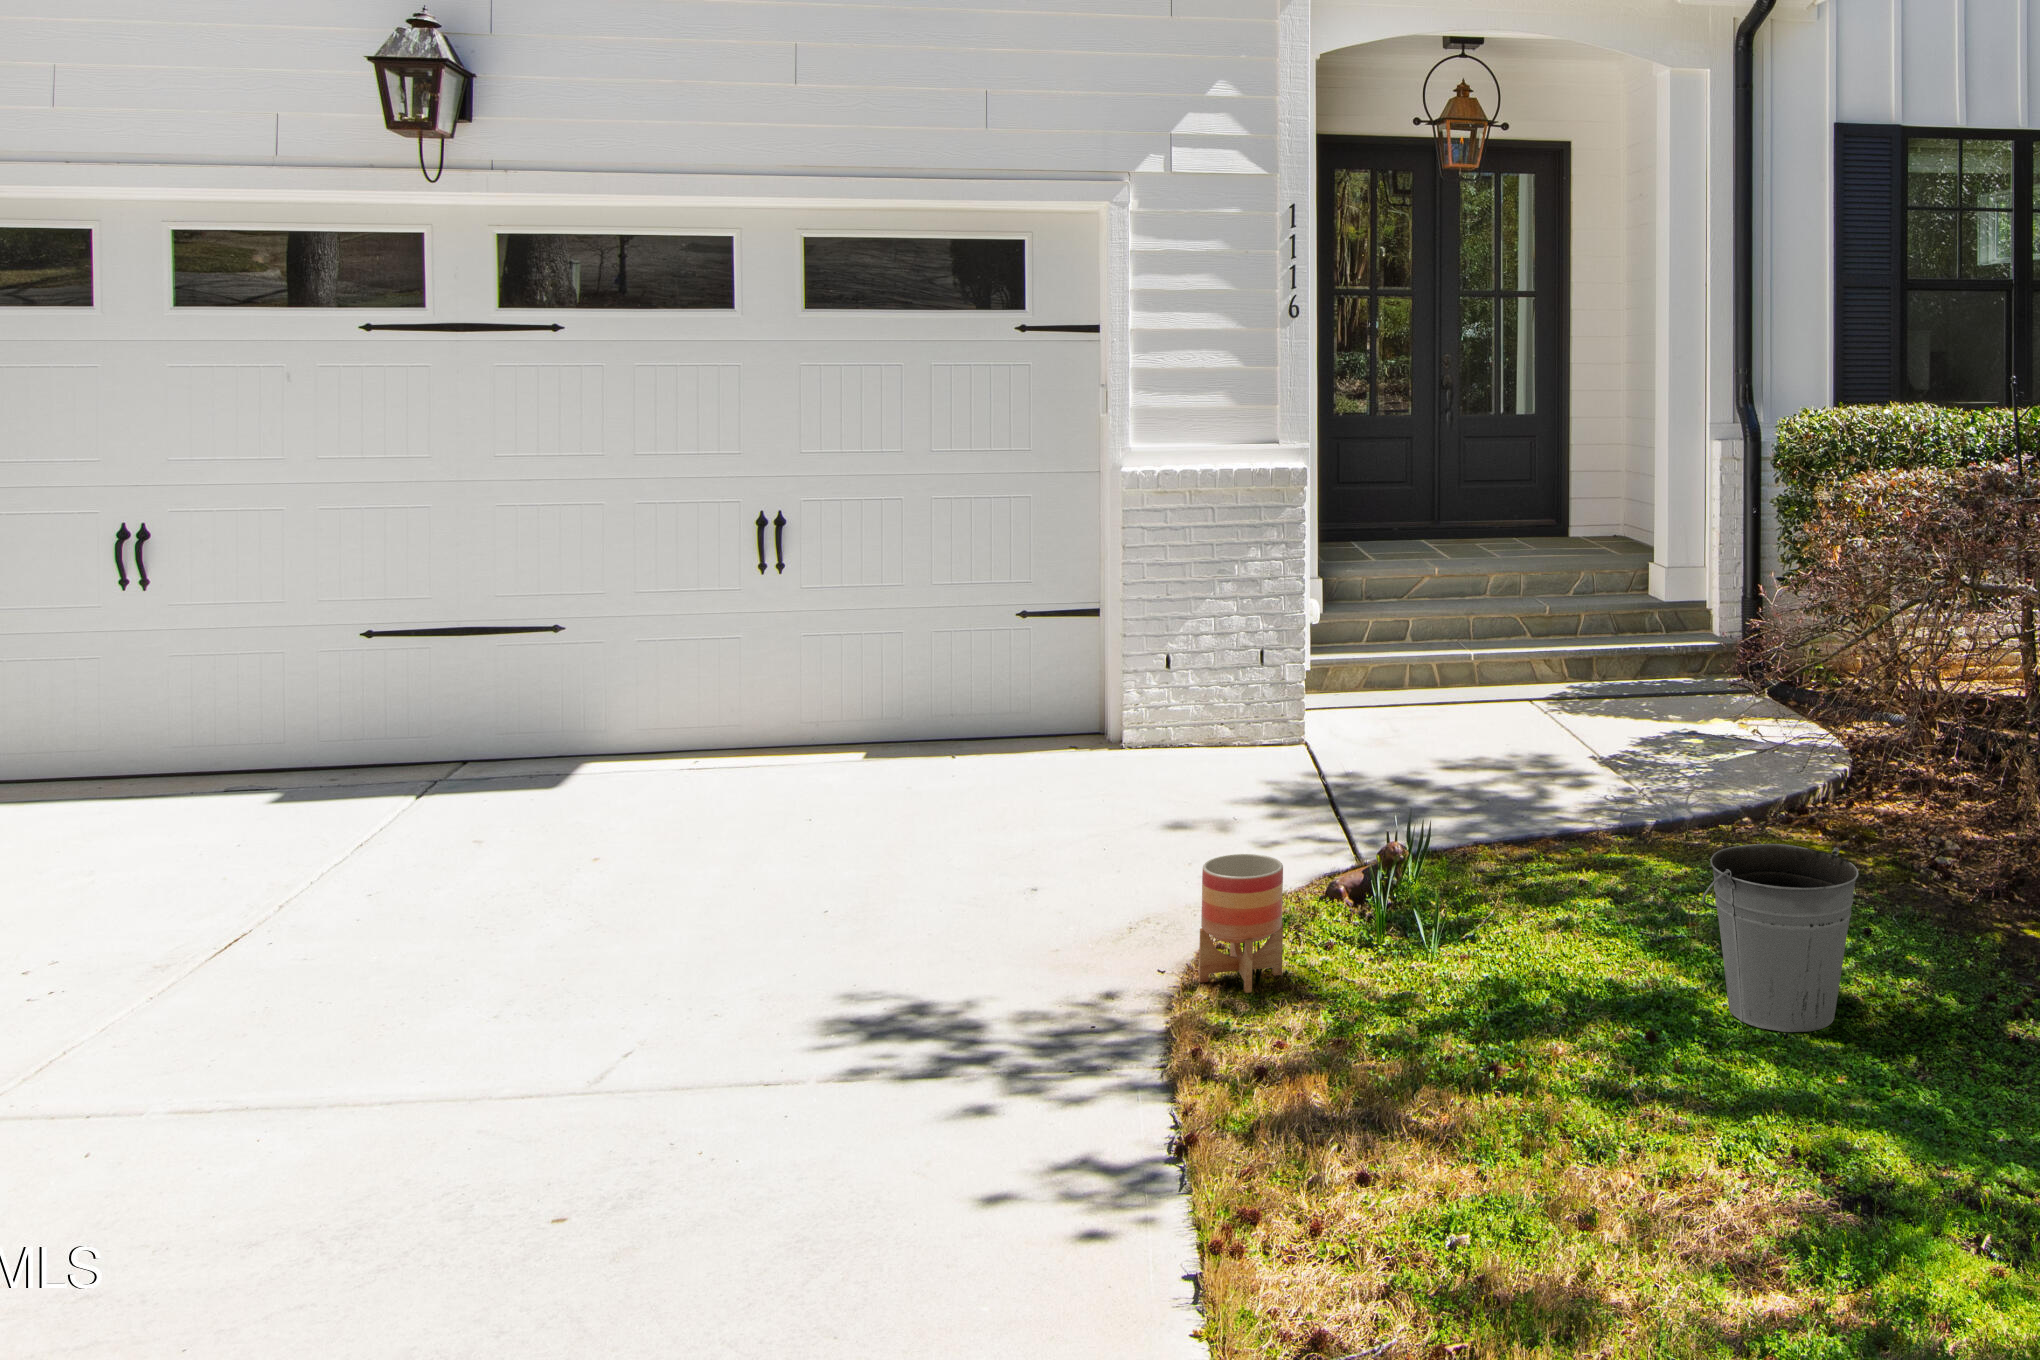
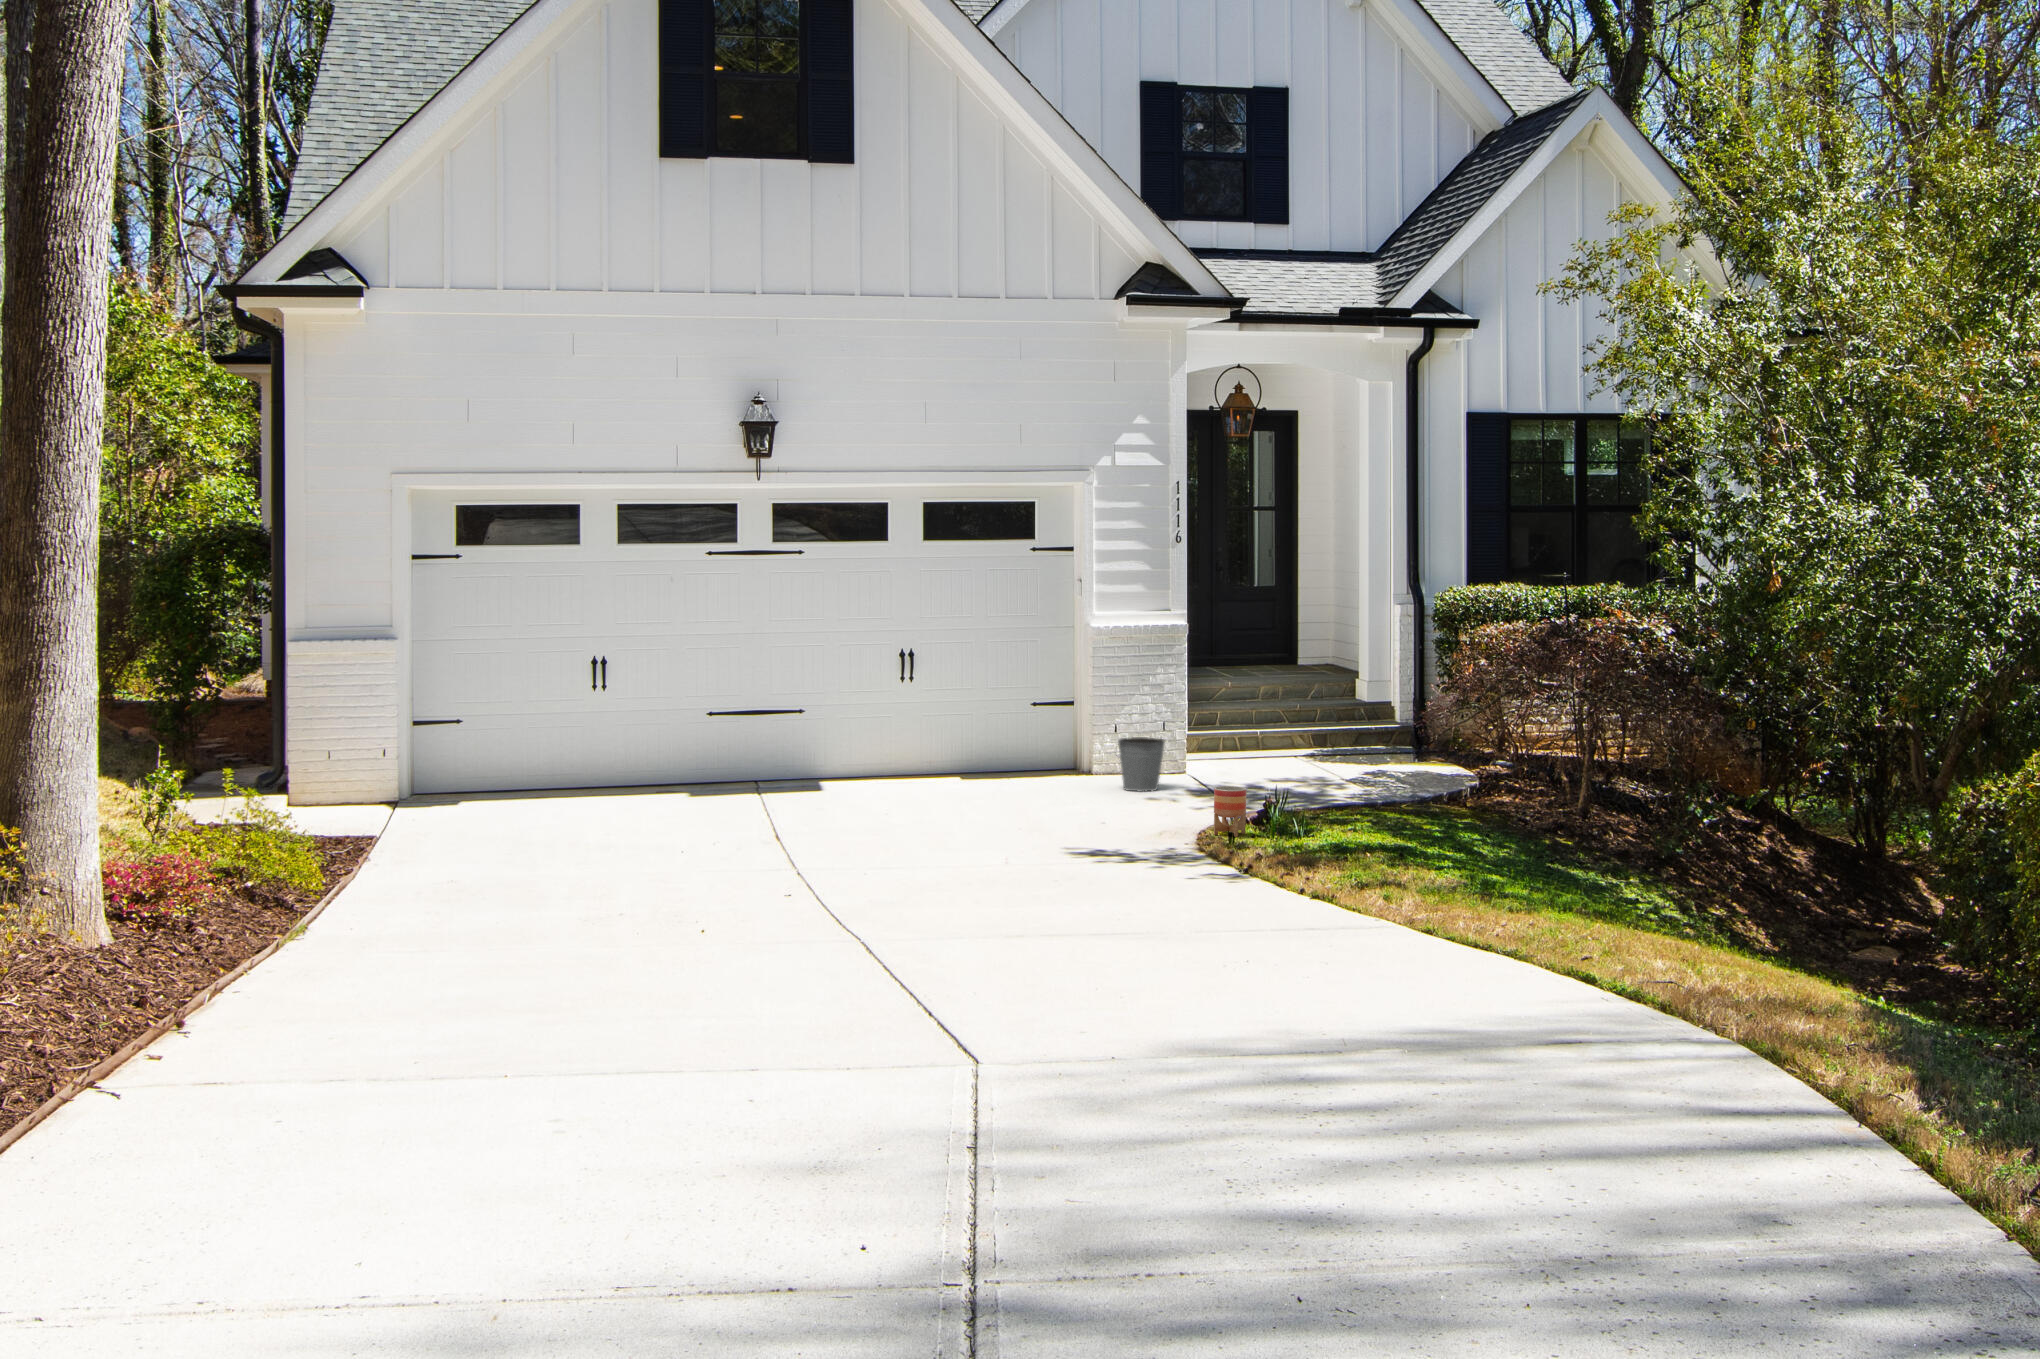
bucket: present [1702,844,1859,1032] -> present [1118,737,1165,792]

